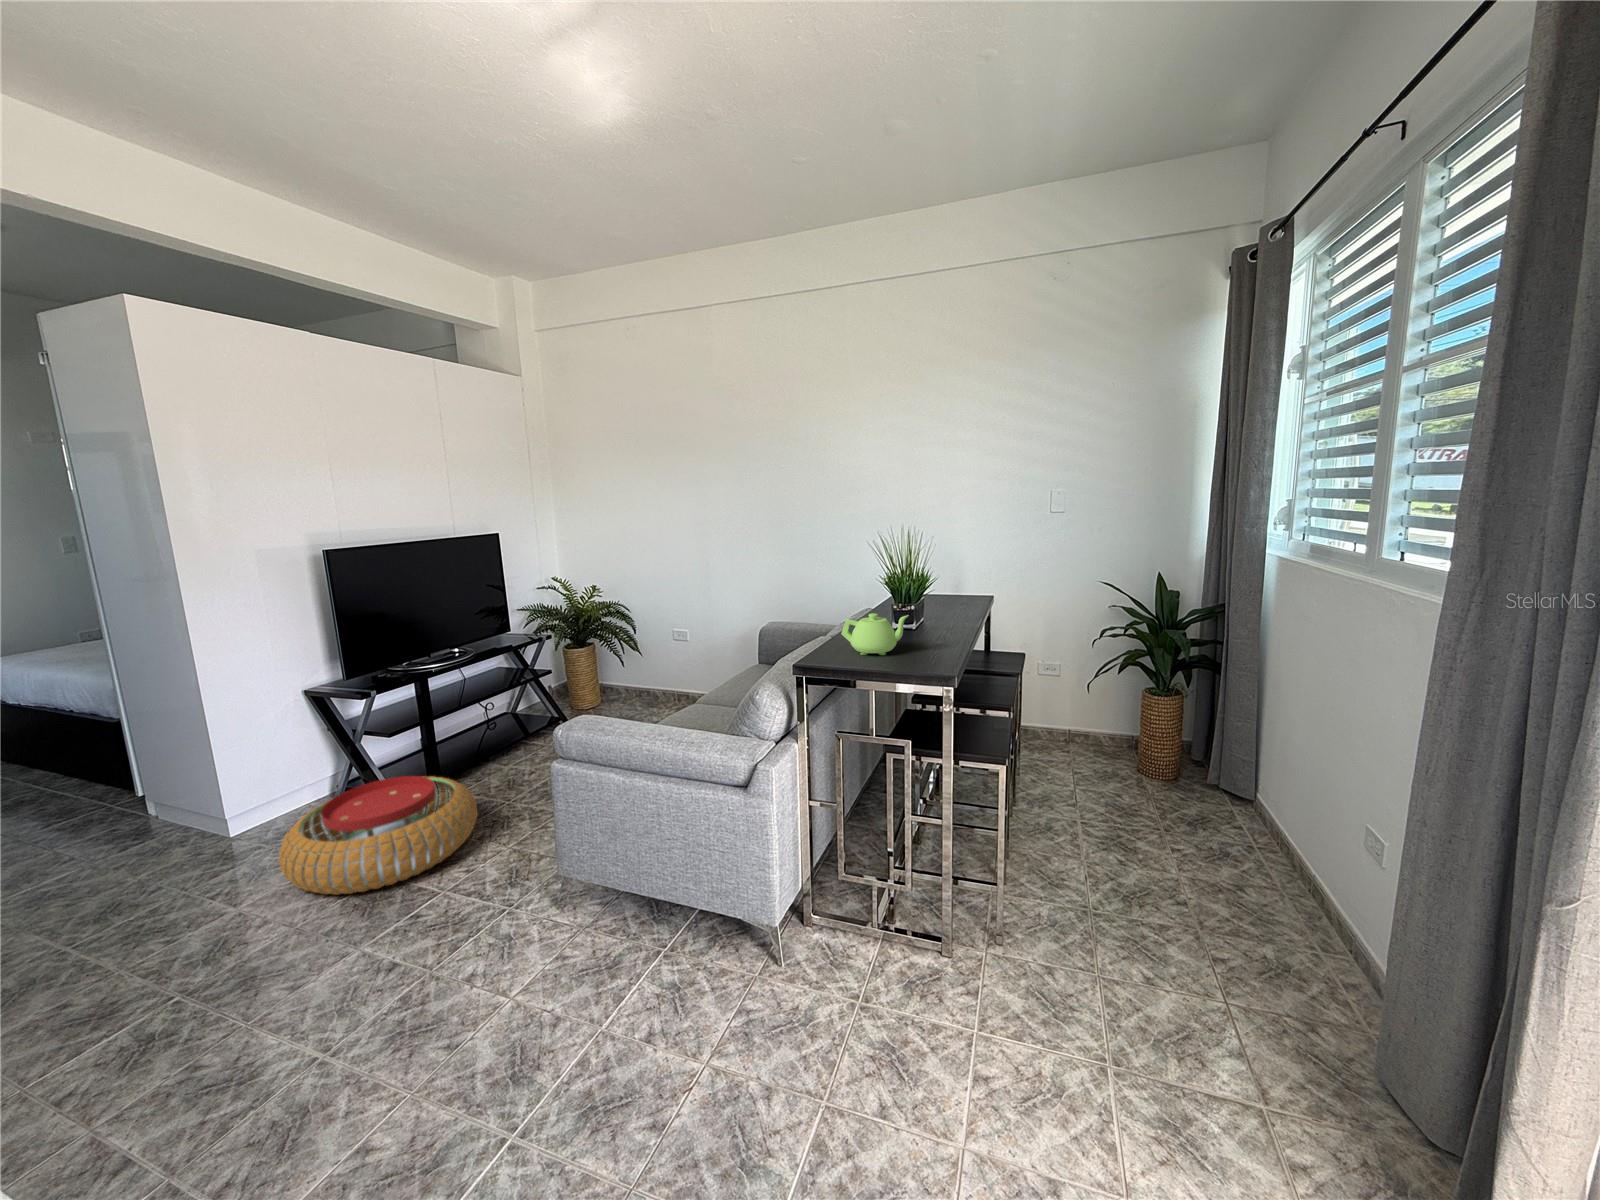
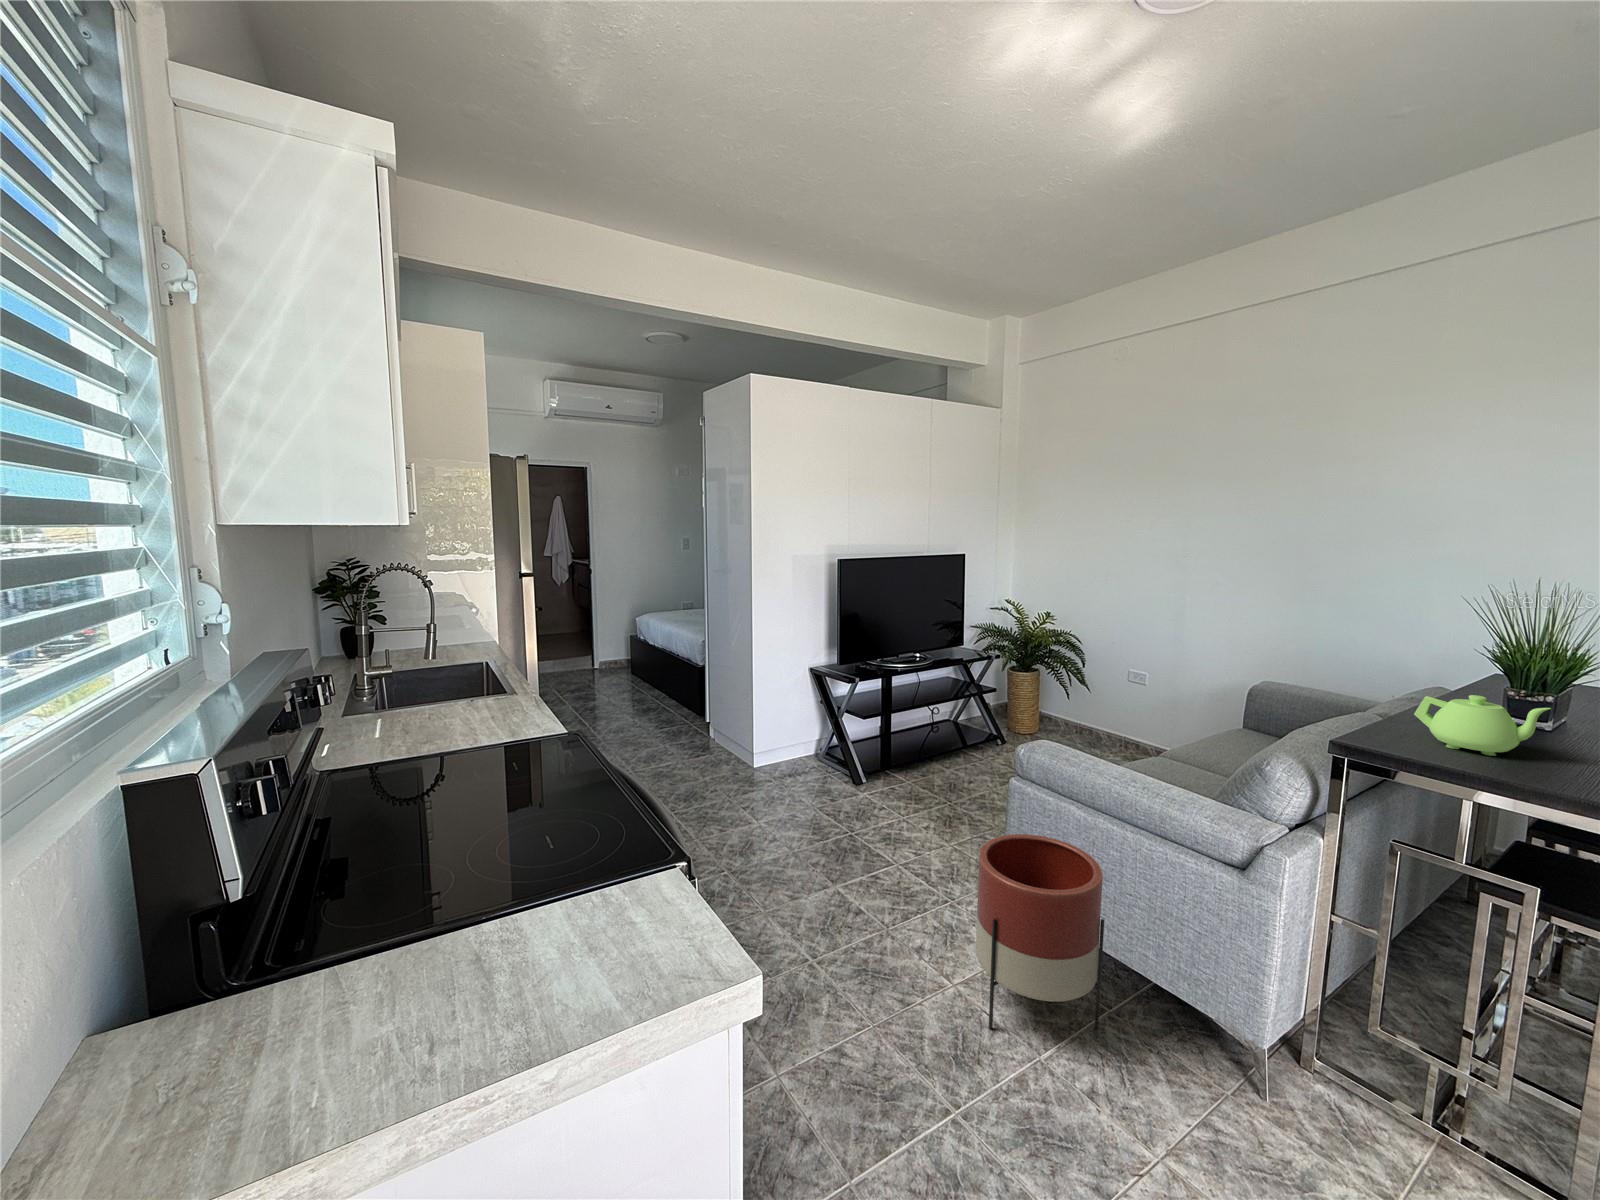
pouf: present [279,776,478,895] -> none [786,754,927,844]
planter: none [517,811,655,1026] -> present [975,834,1104,1030]

